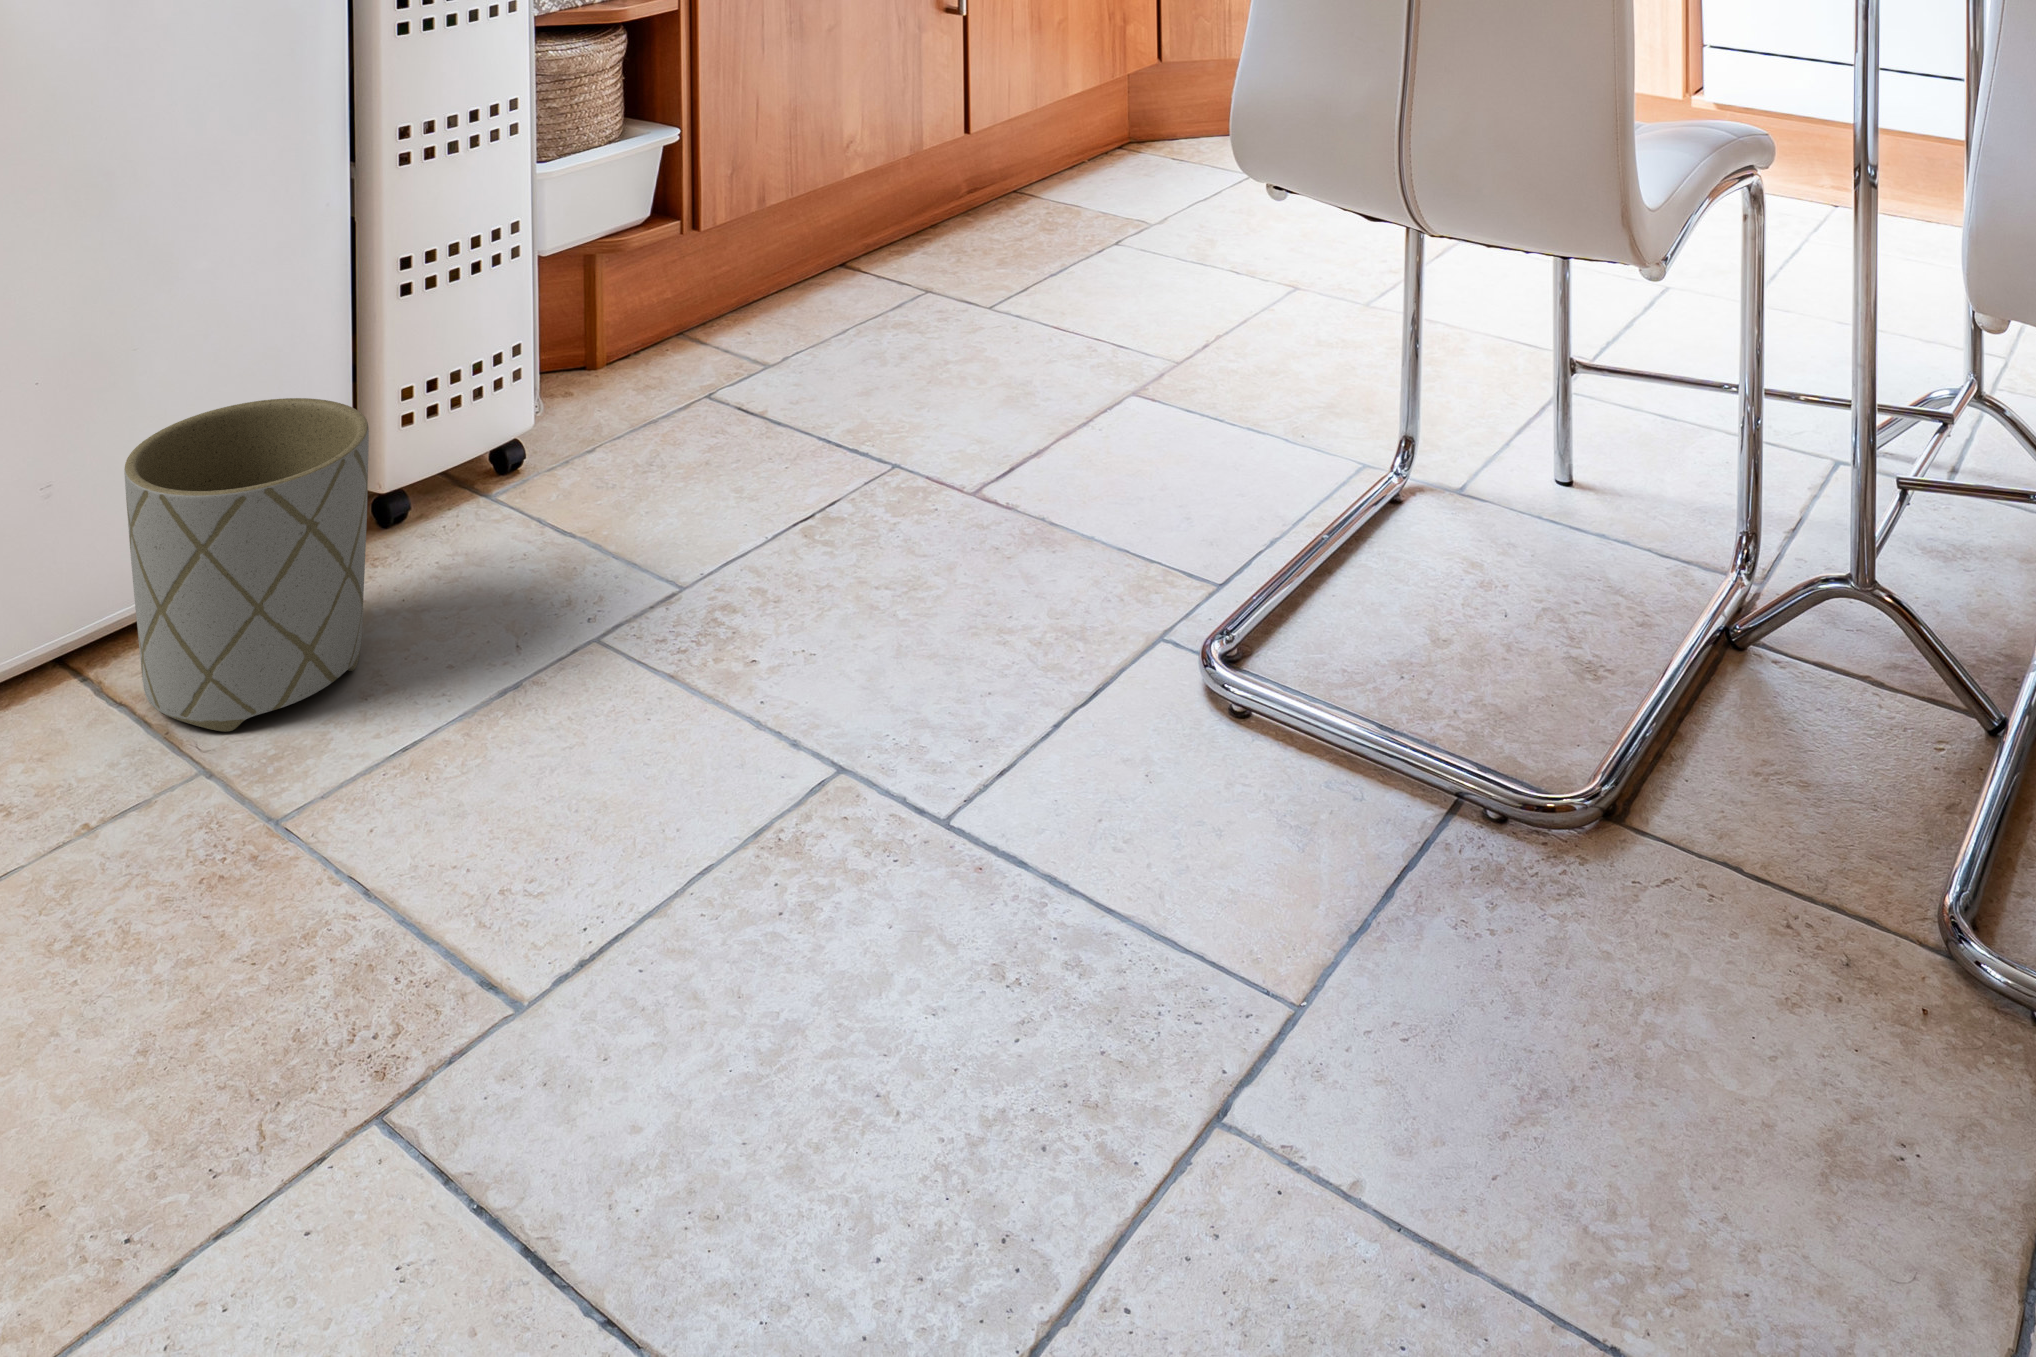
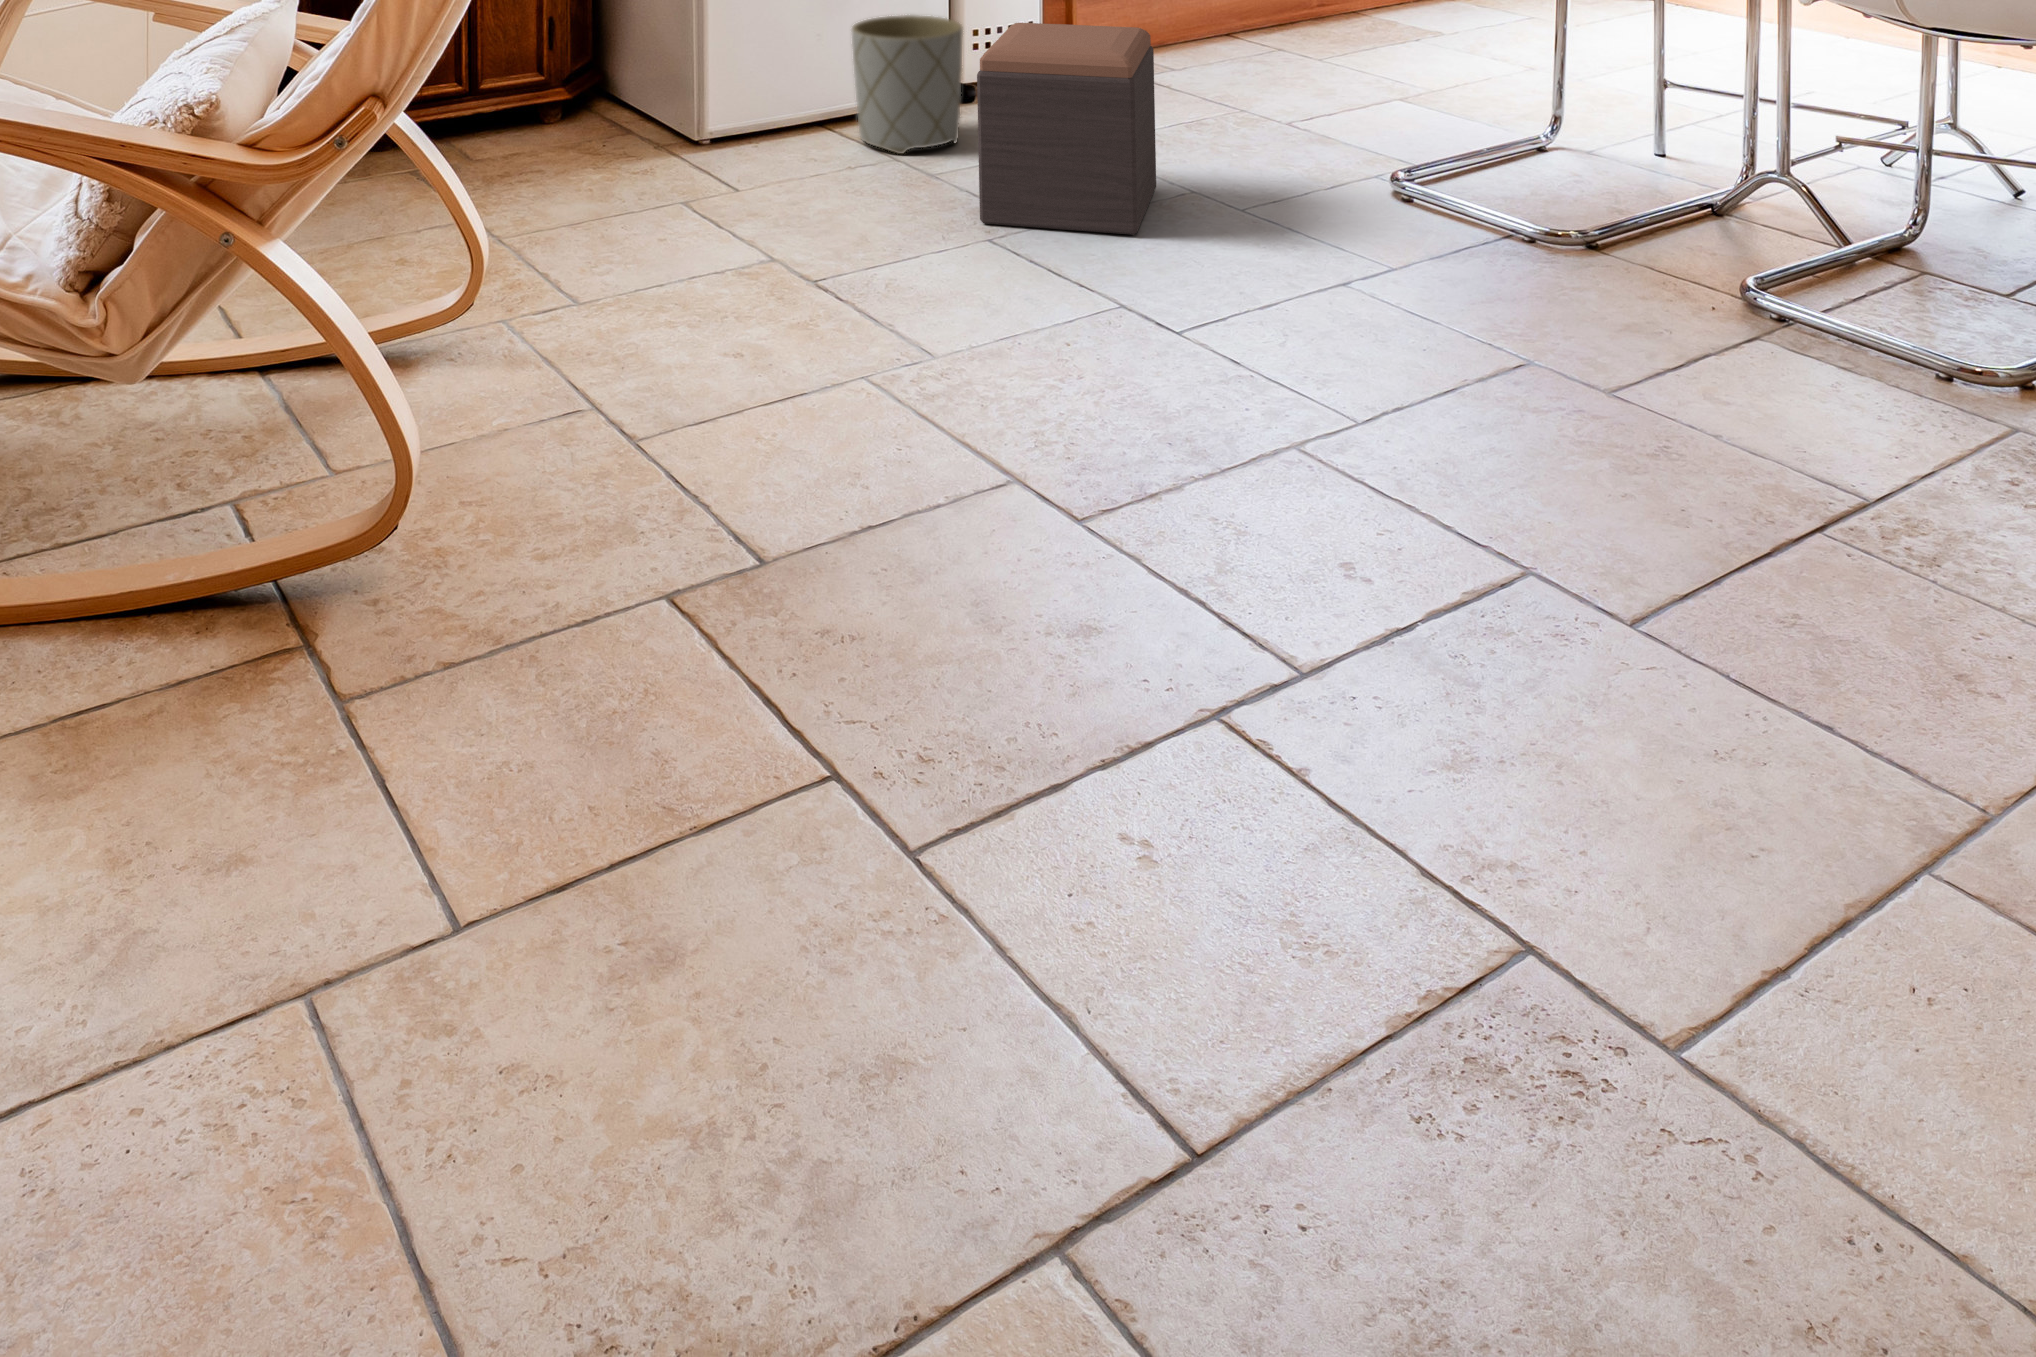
footstool: none [368,450,766,1002] -> present [977,23,1156,235]

